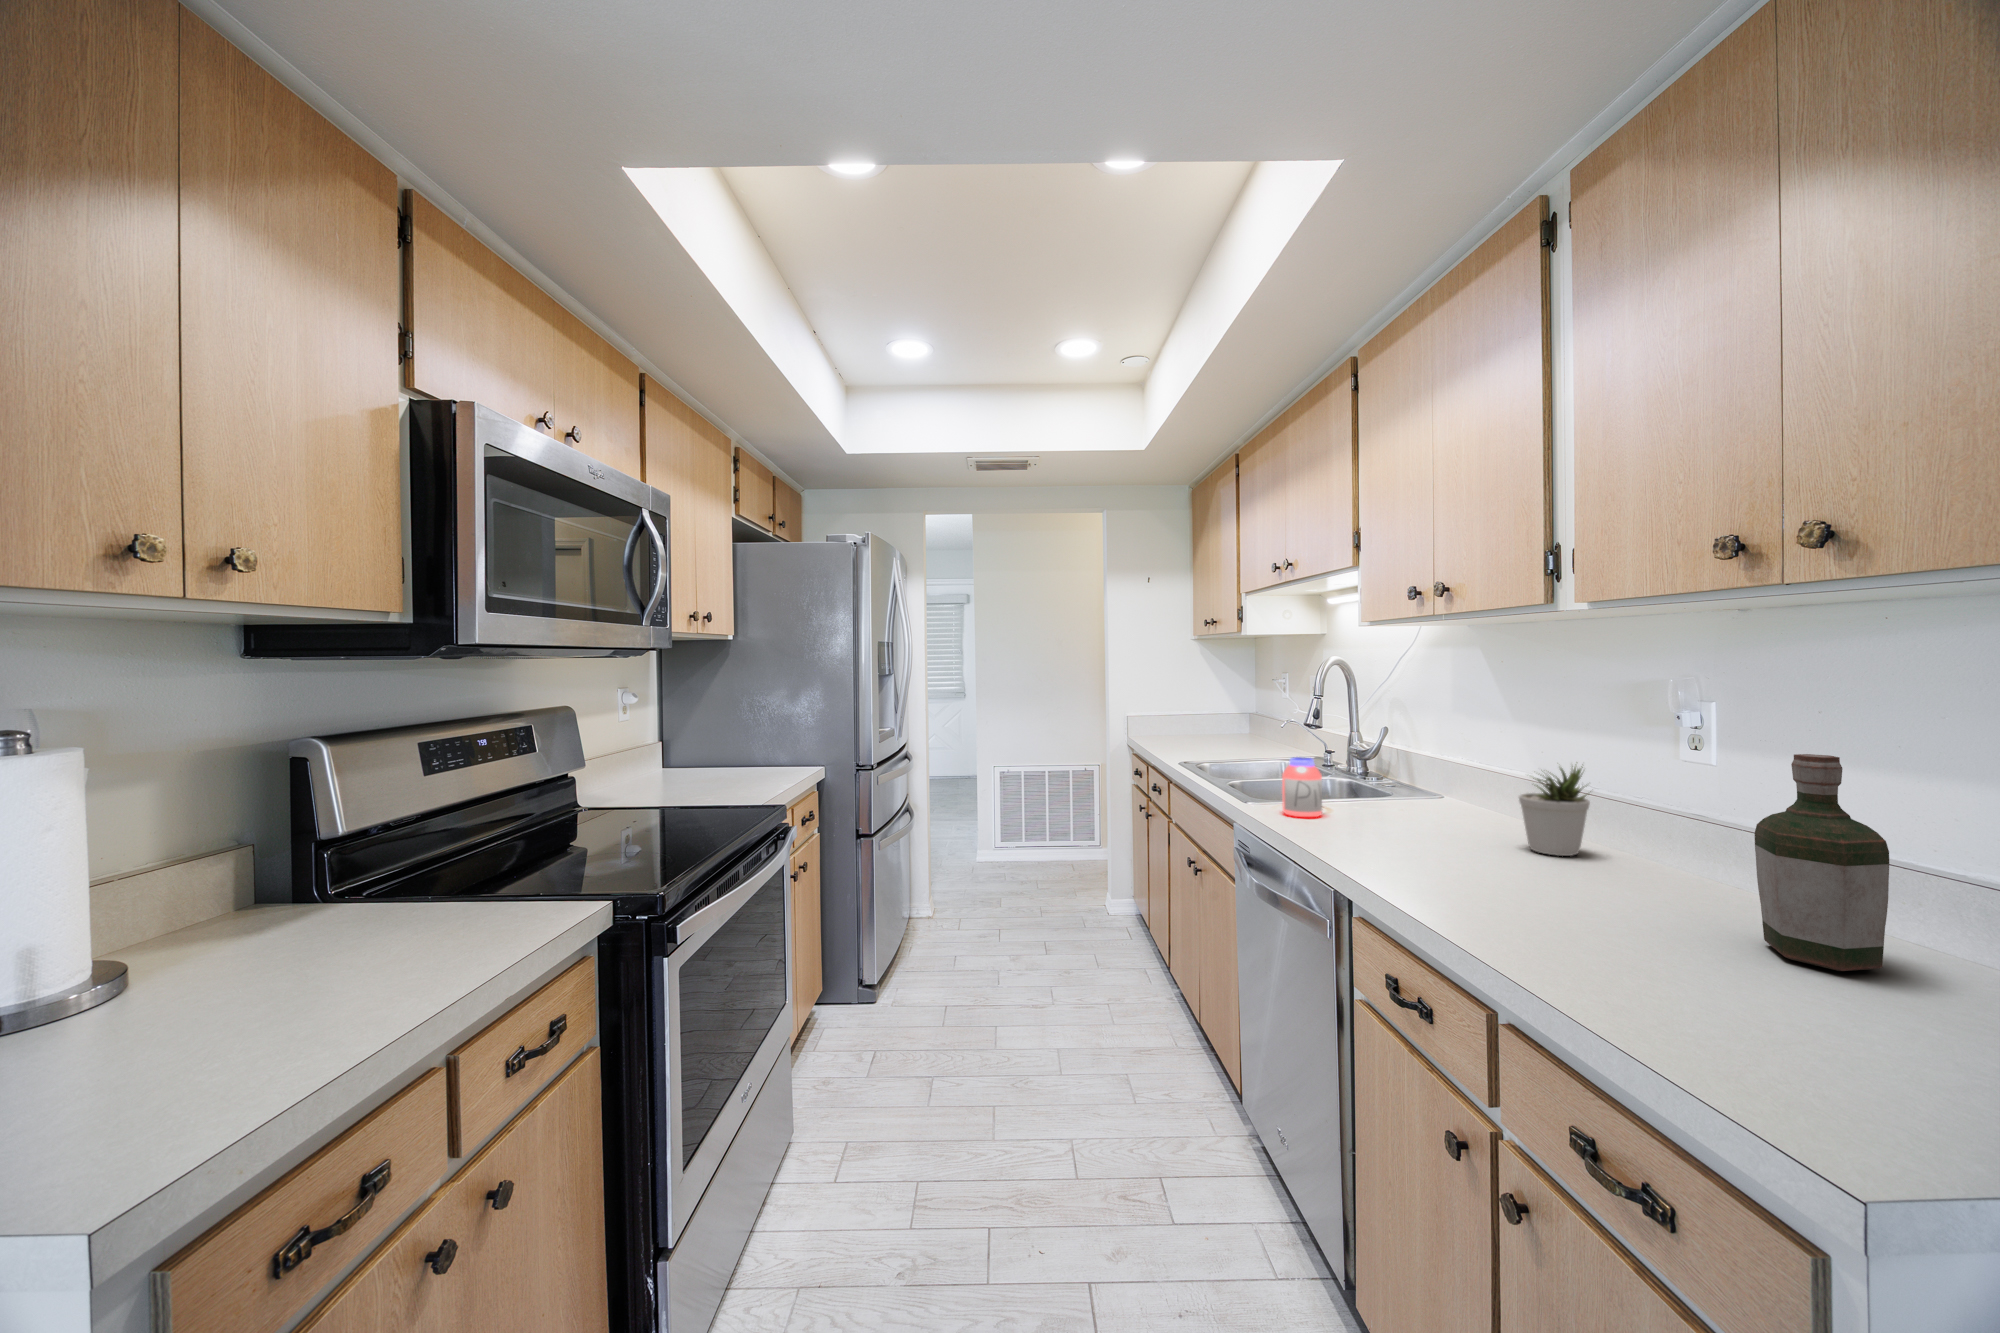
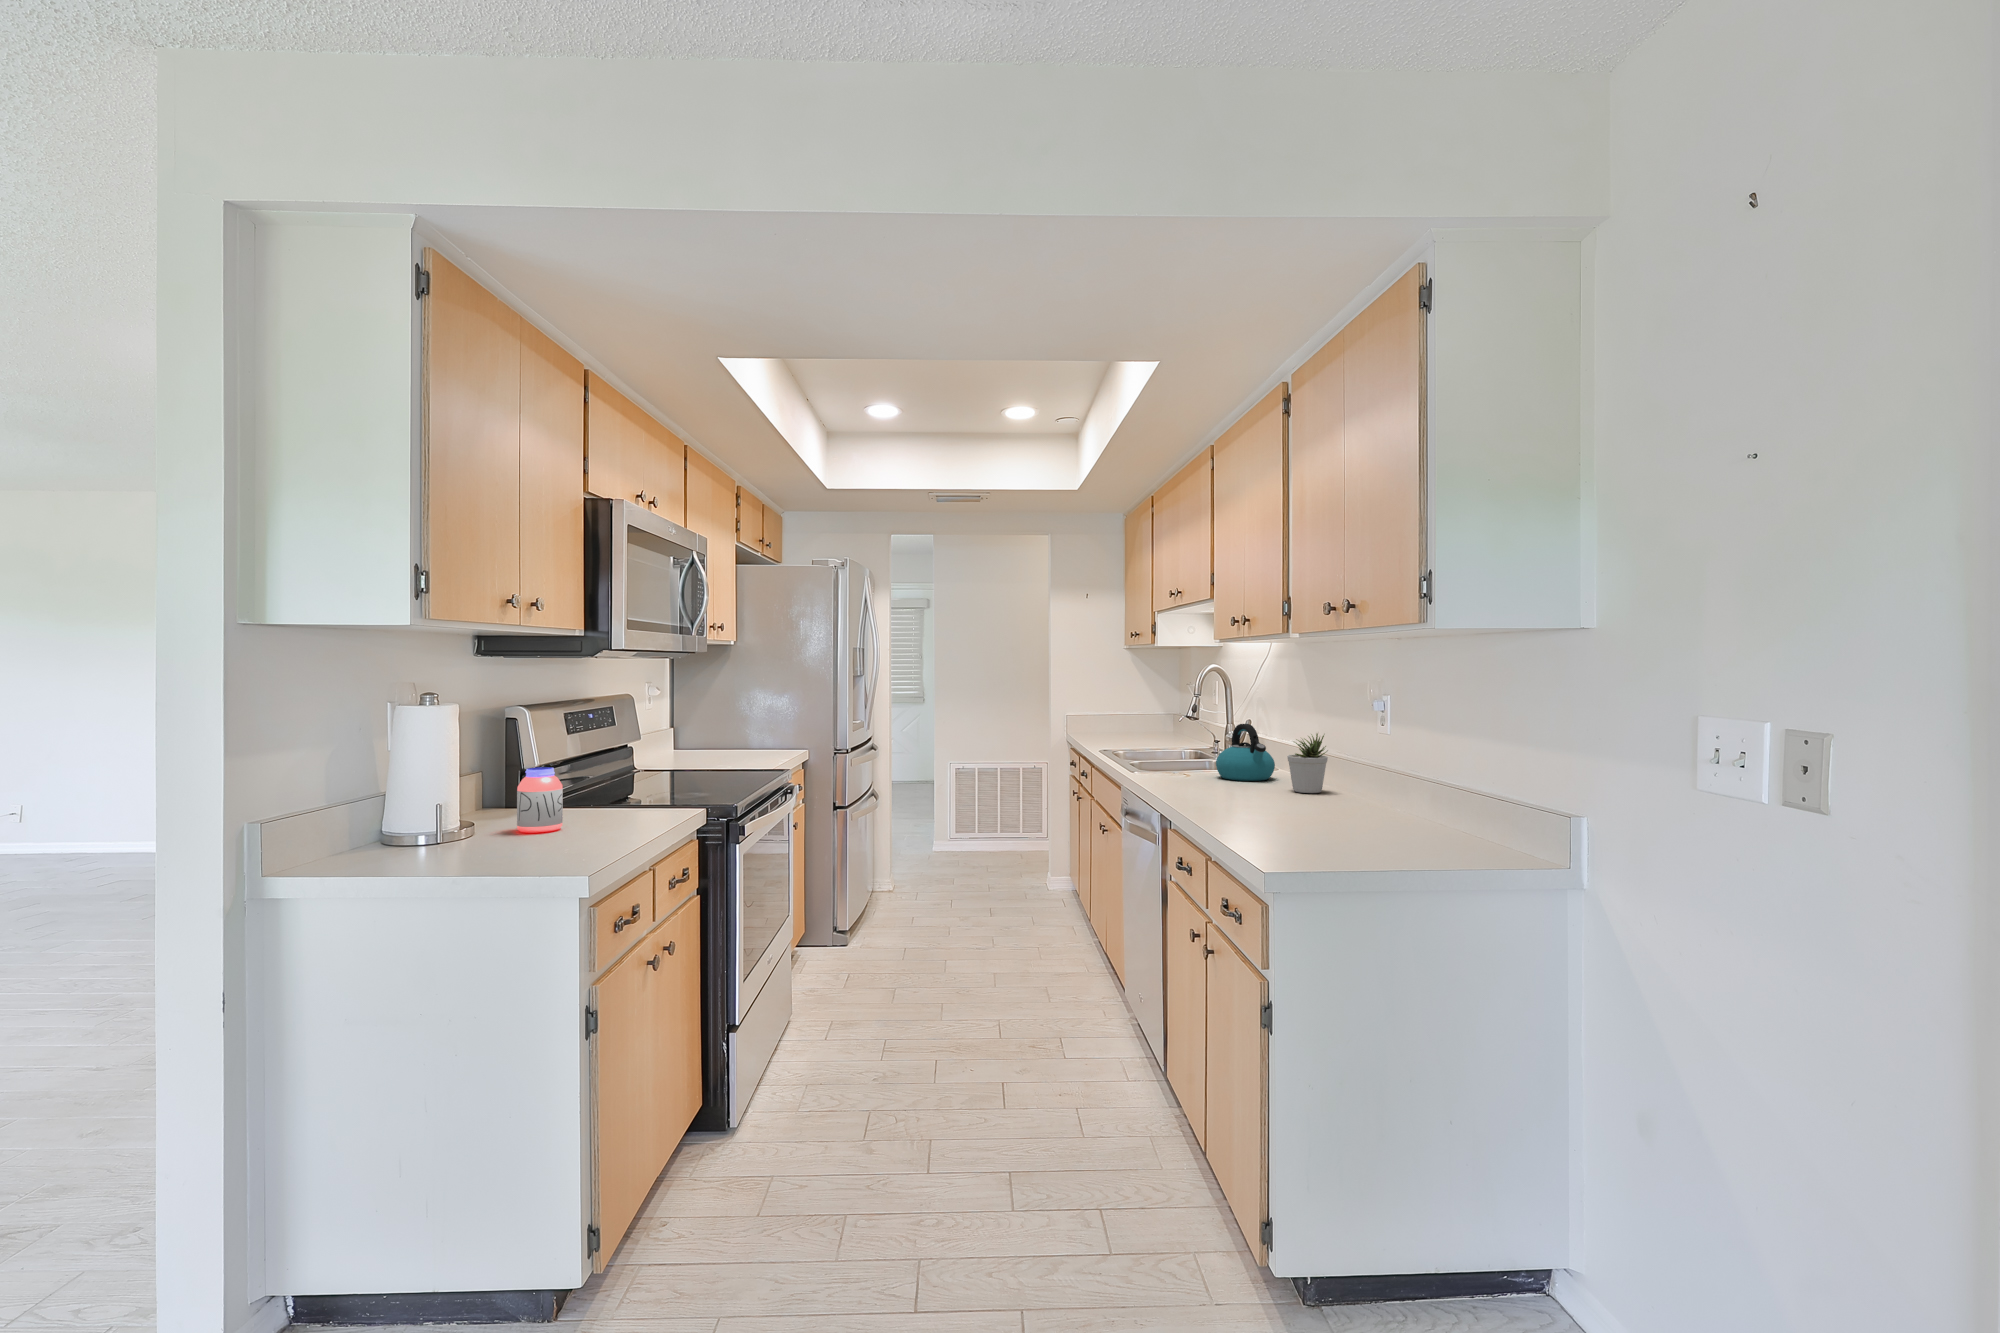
kettle: none [1375,742,1465,824] -> present [1216,724,1275,781]
bottle: present [1755,754,1889,971] -> none [1346,716,1394,826]
jar: present [1282,757,1322,817] -> present [517,767,563,833]

